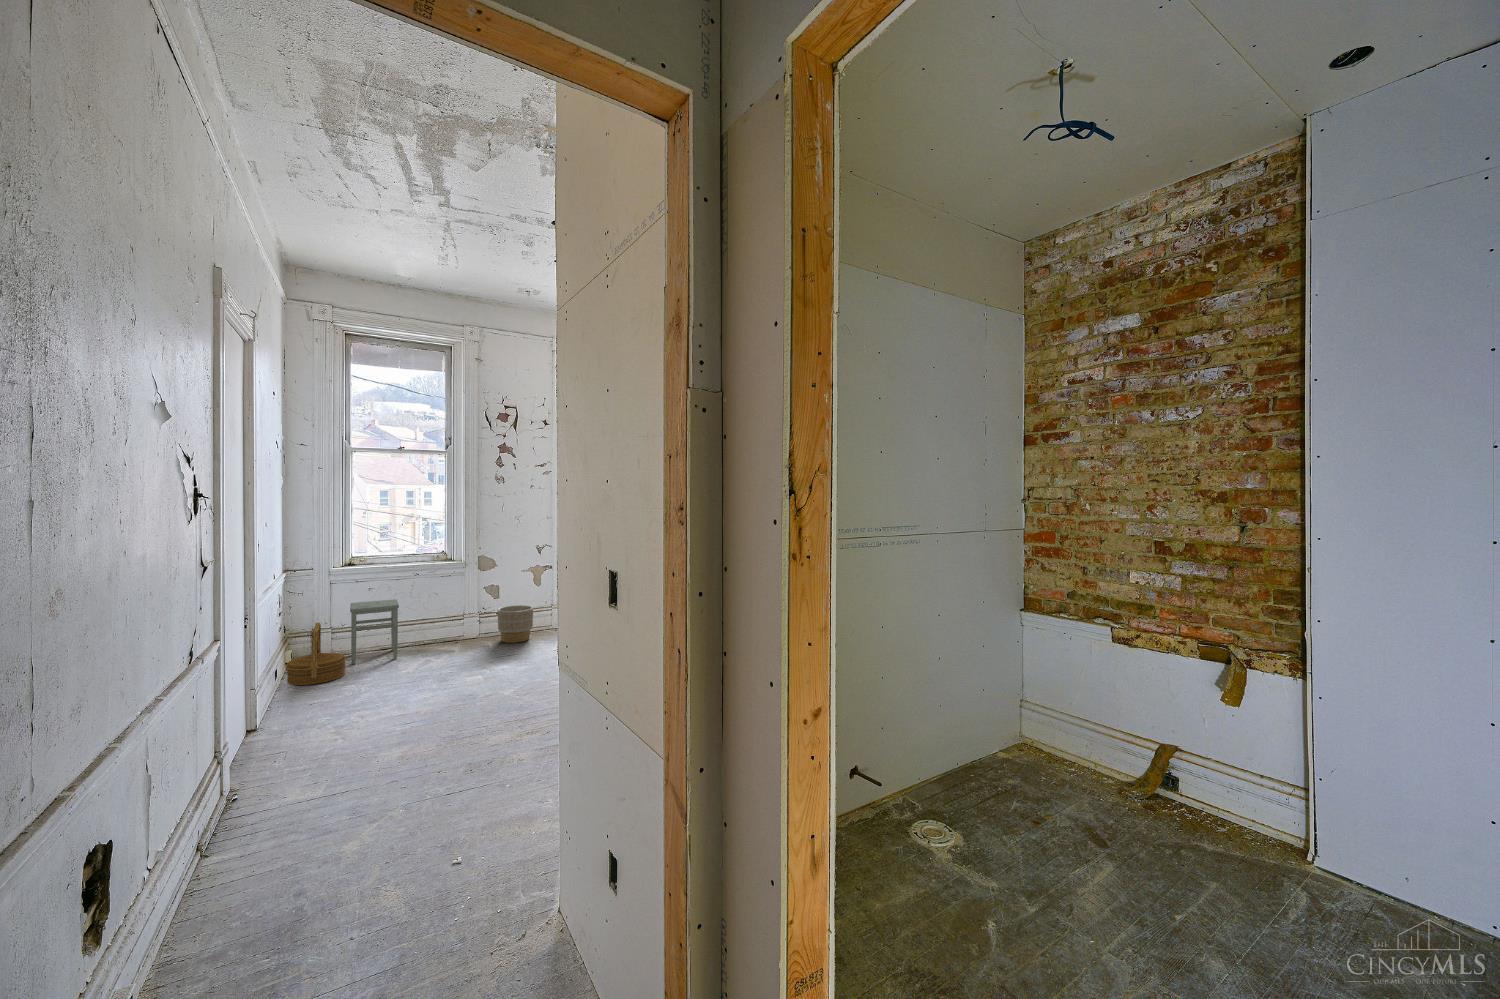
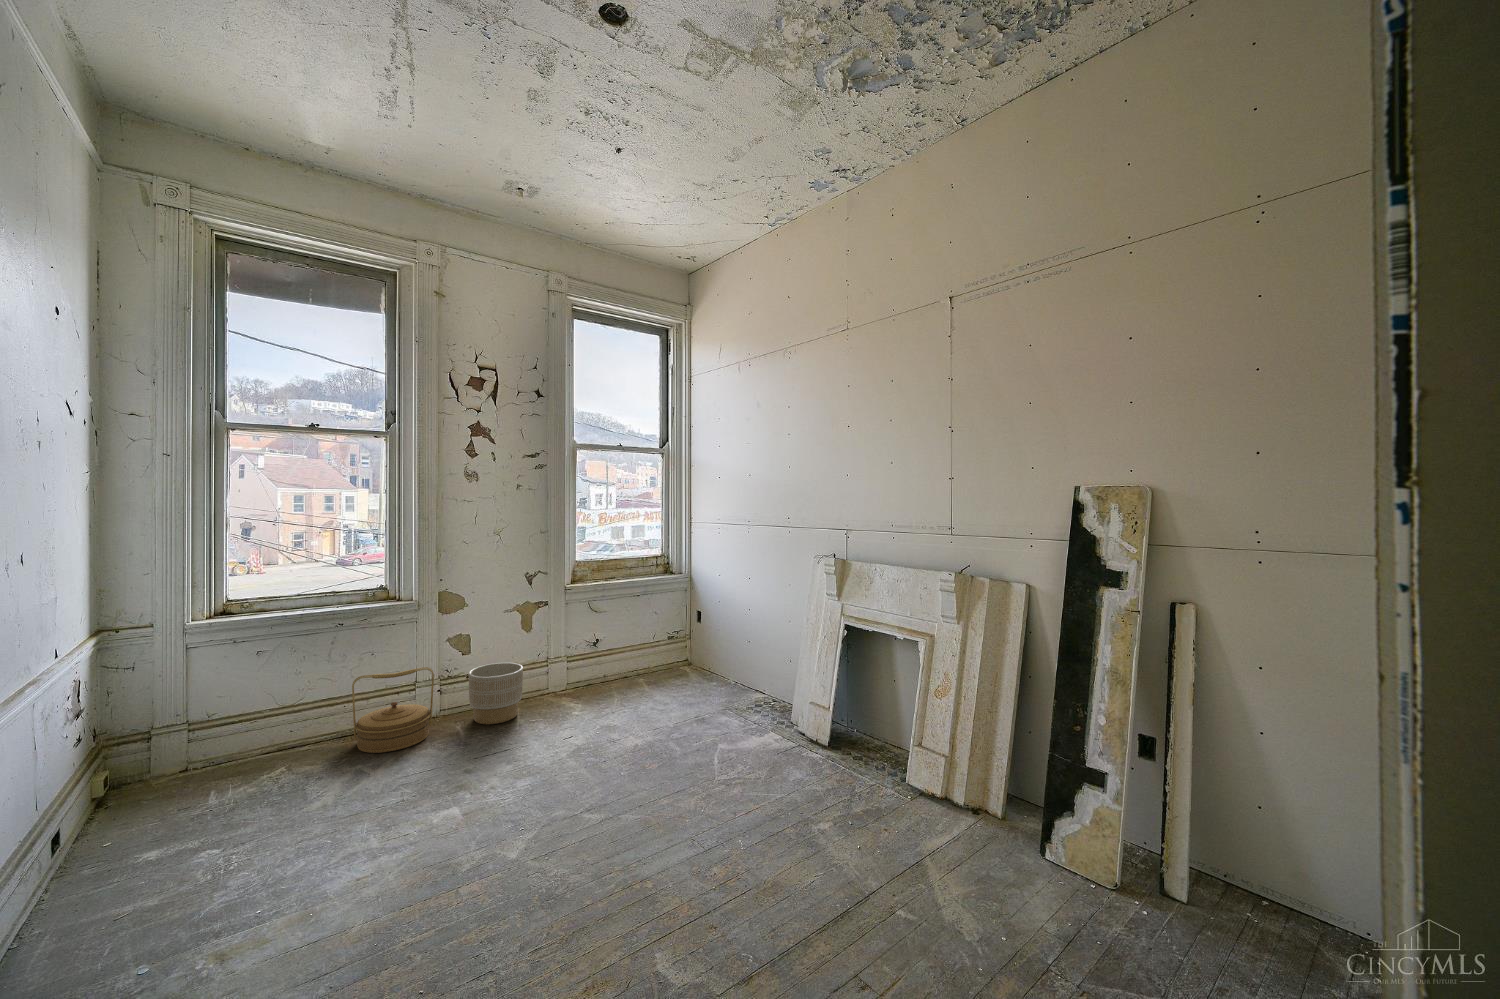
stool: present [350,599,399,664] -> none [211,666,304,788]
woven basket: present [286,623,346,685] -> present [352,667,434,753]

